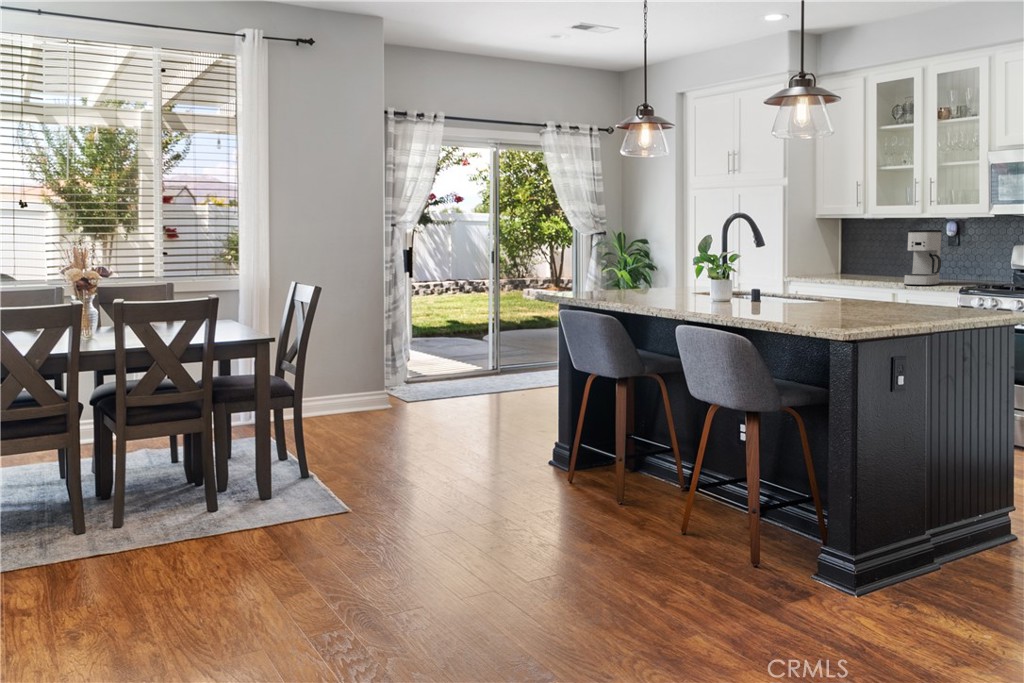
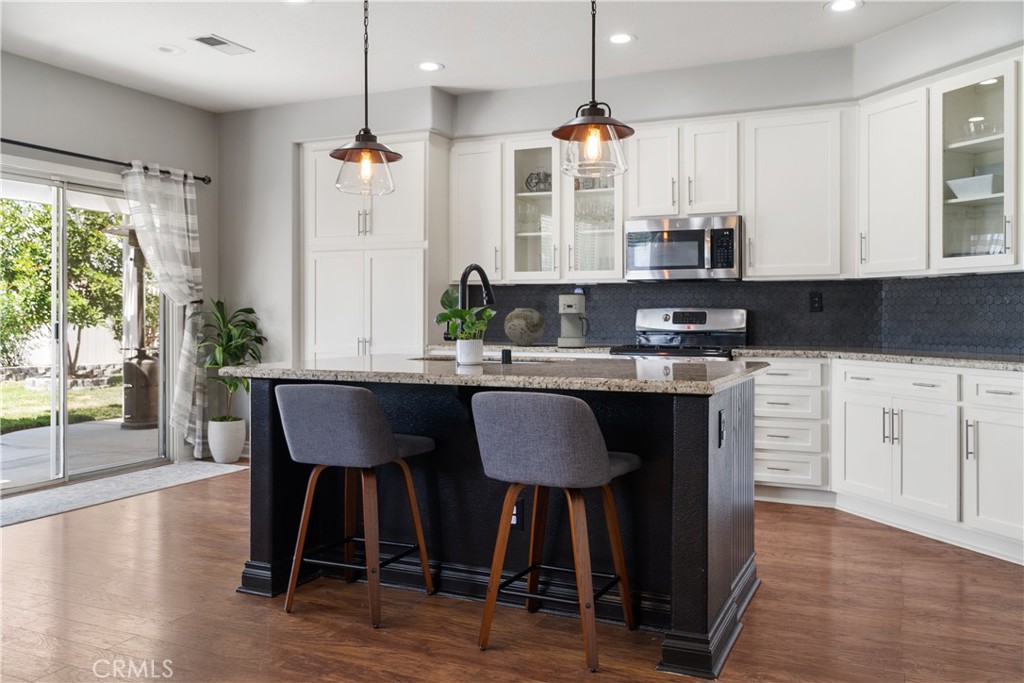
vase: none [857,244,900,281] -> present [504,308,545,346]

